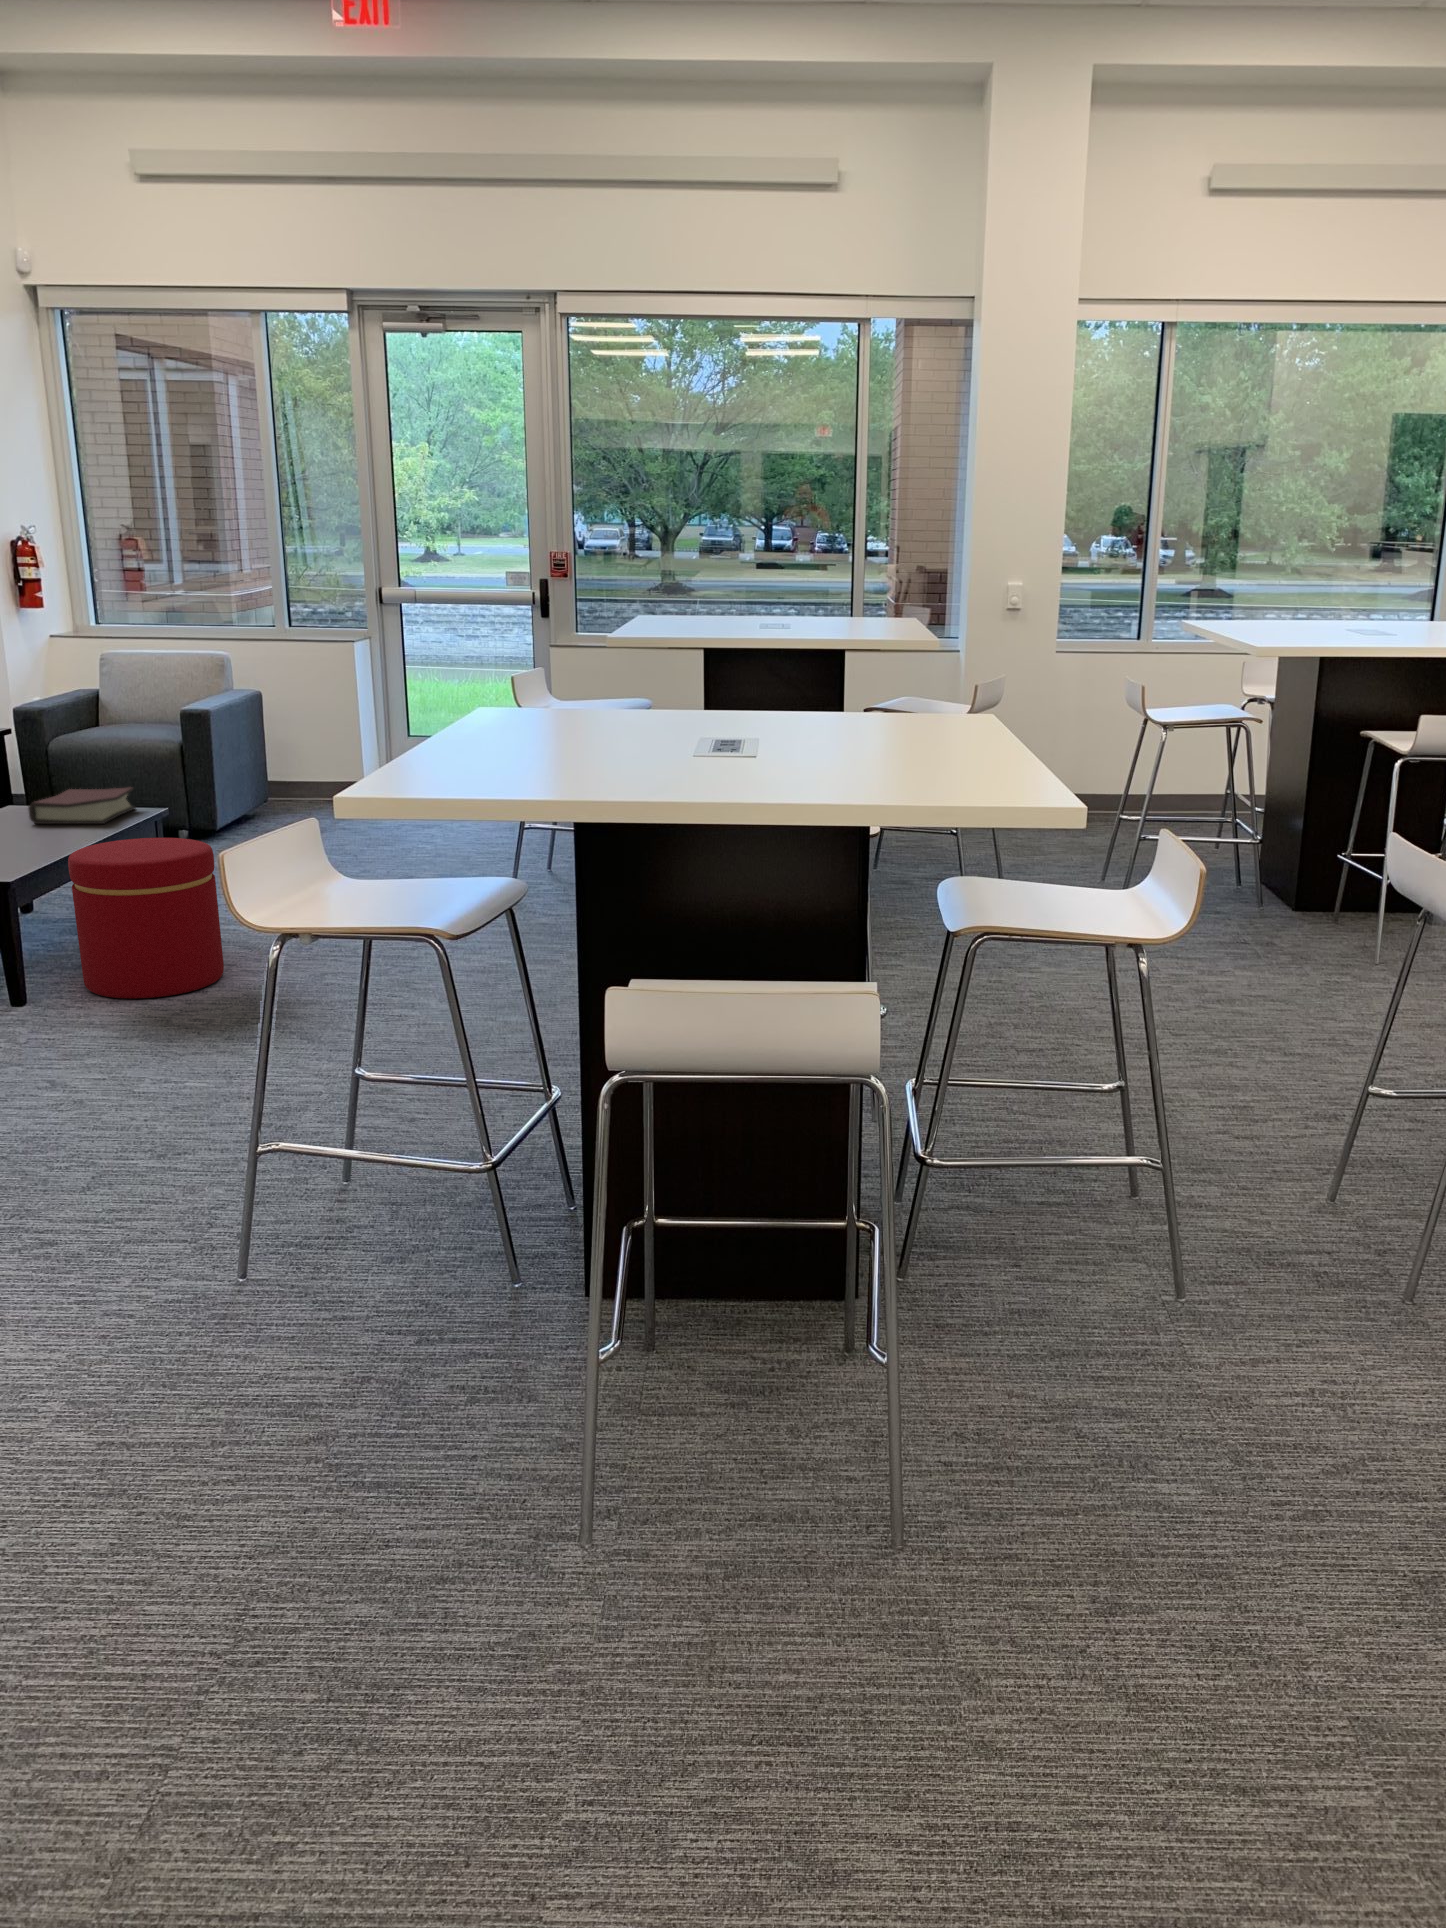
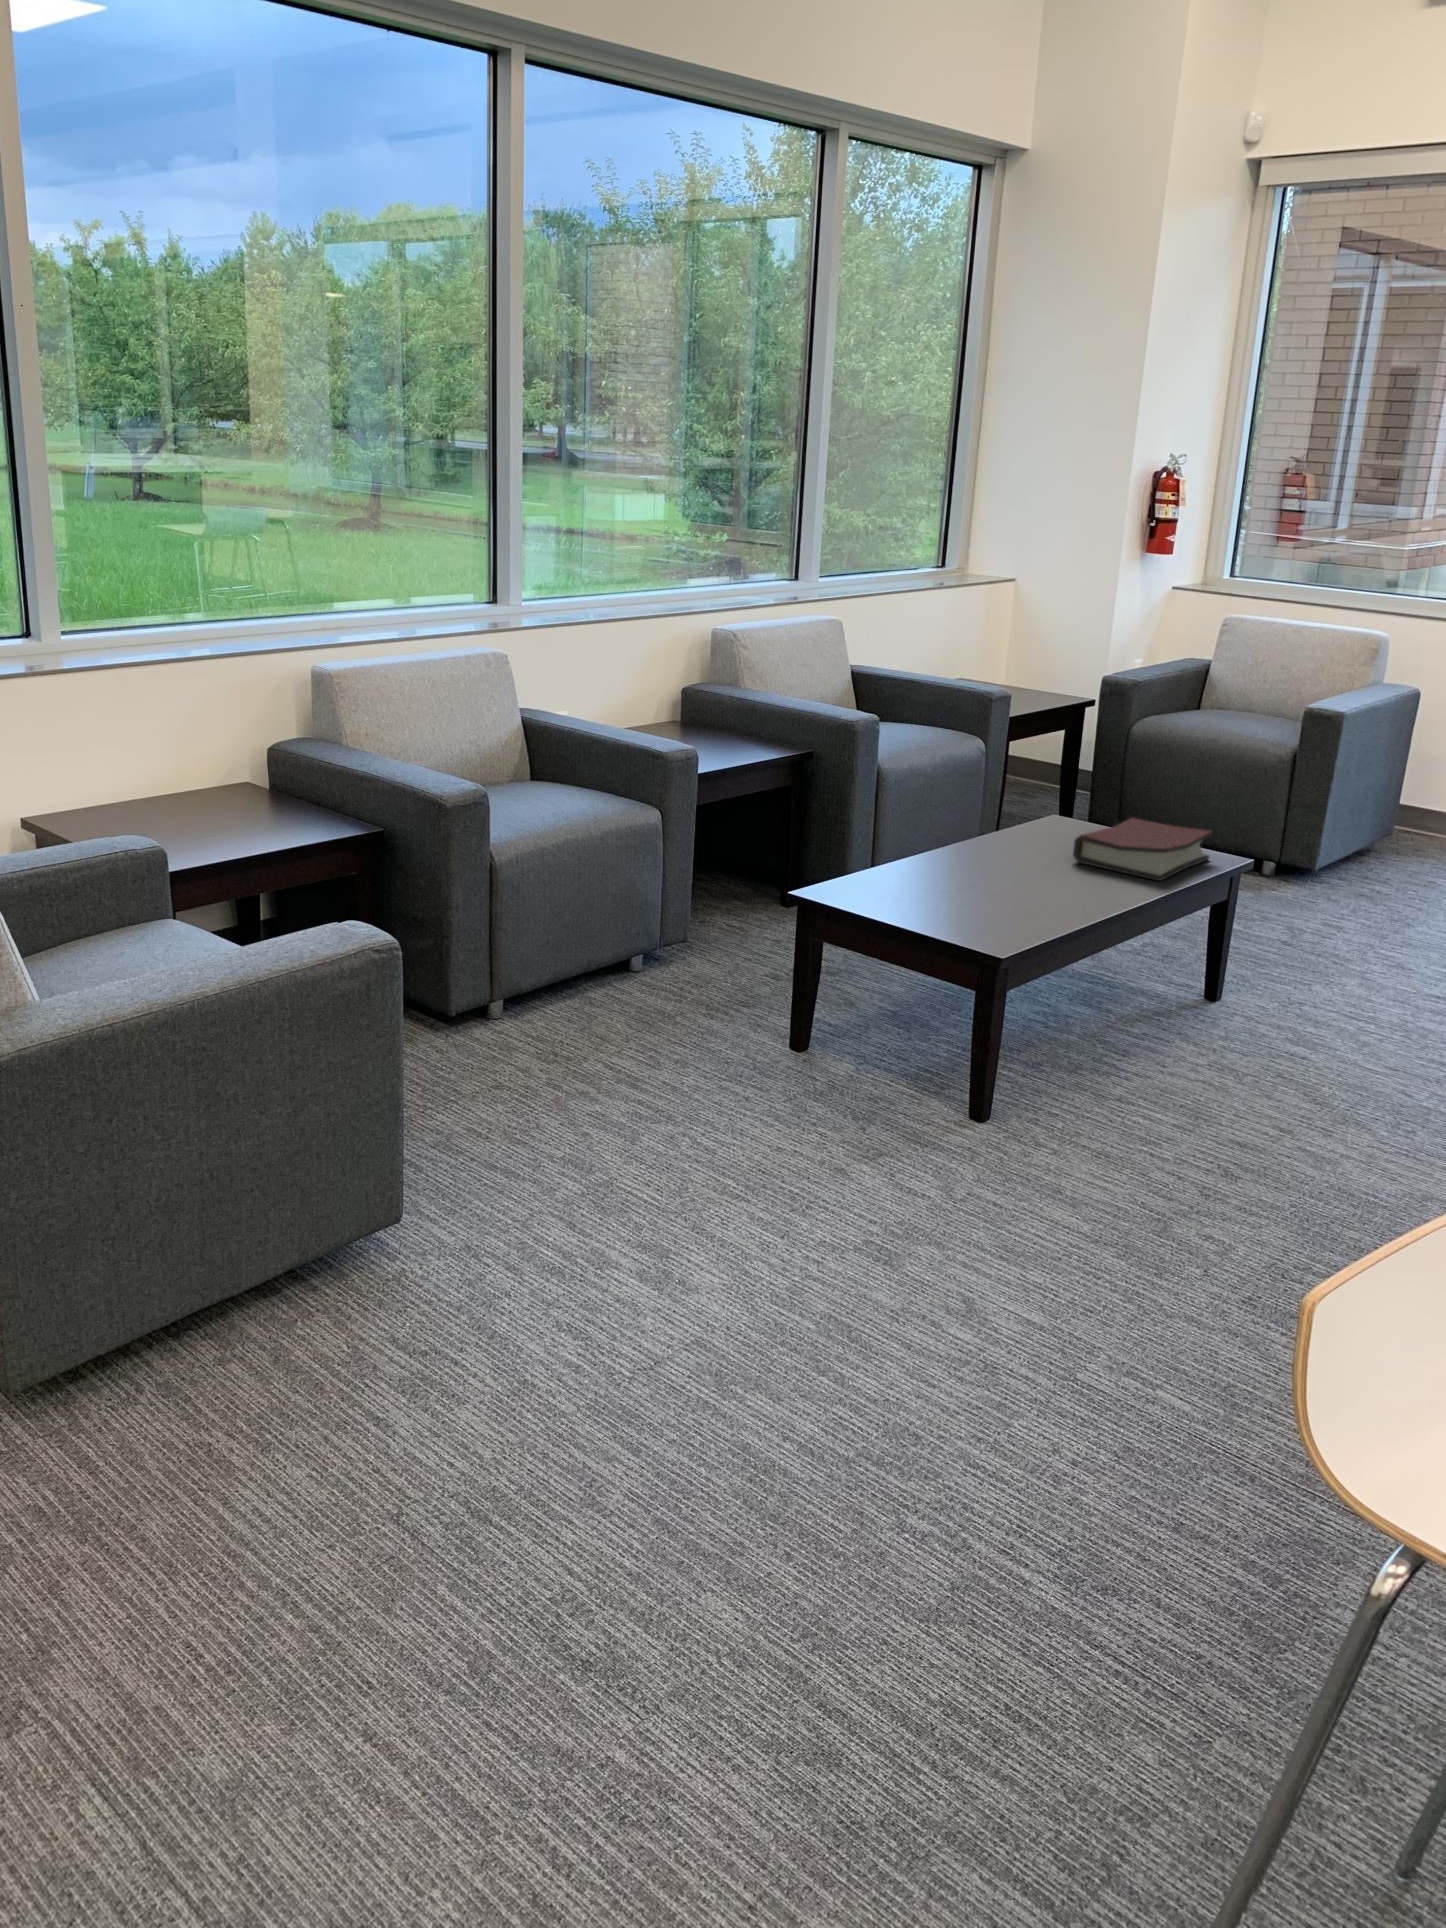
ottoman: present [68,838,224,999] -> none [1079,920,1296,1163]

